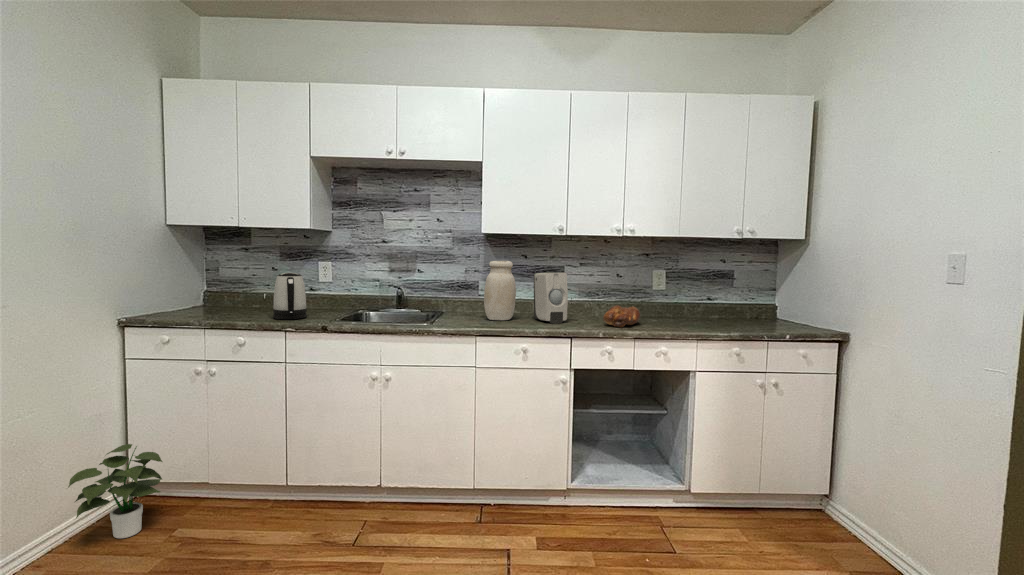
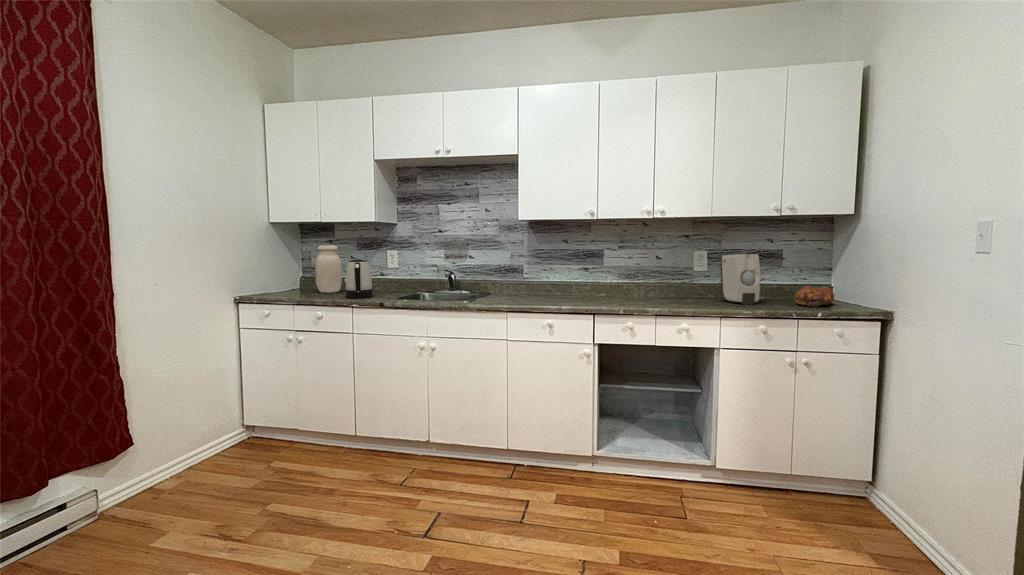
jar: present [484,261,516,320] -> present [315,245,342,293]
soap dispenser: present [534,273,568,324] -> present [721,254,760,304]
bread loaf: present [603,305,640,327] -> present [794,286,834,307]
potted plant: present [68,444,162,539] -> none [195,394,264,466]

